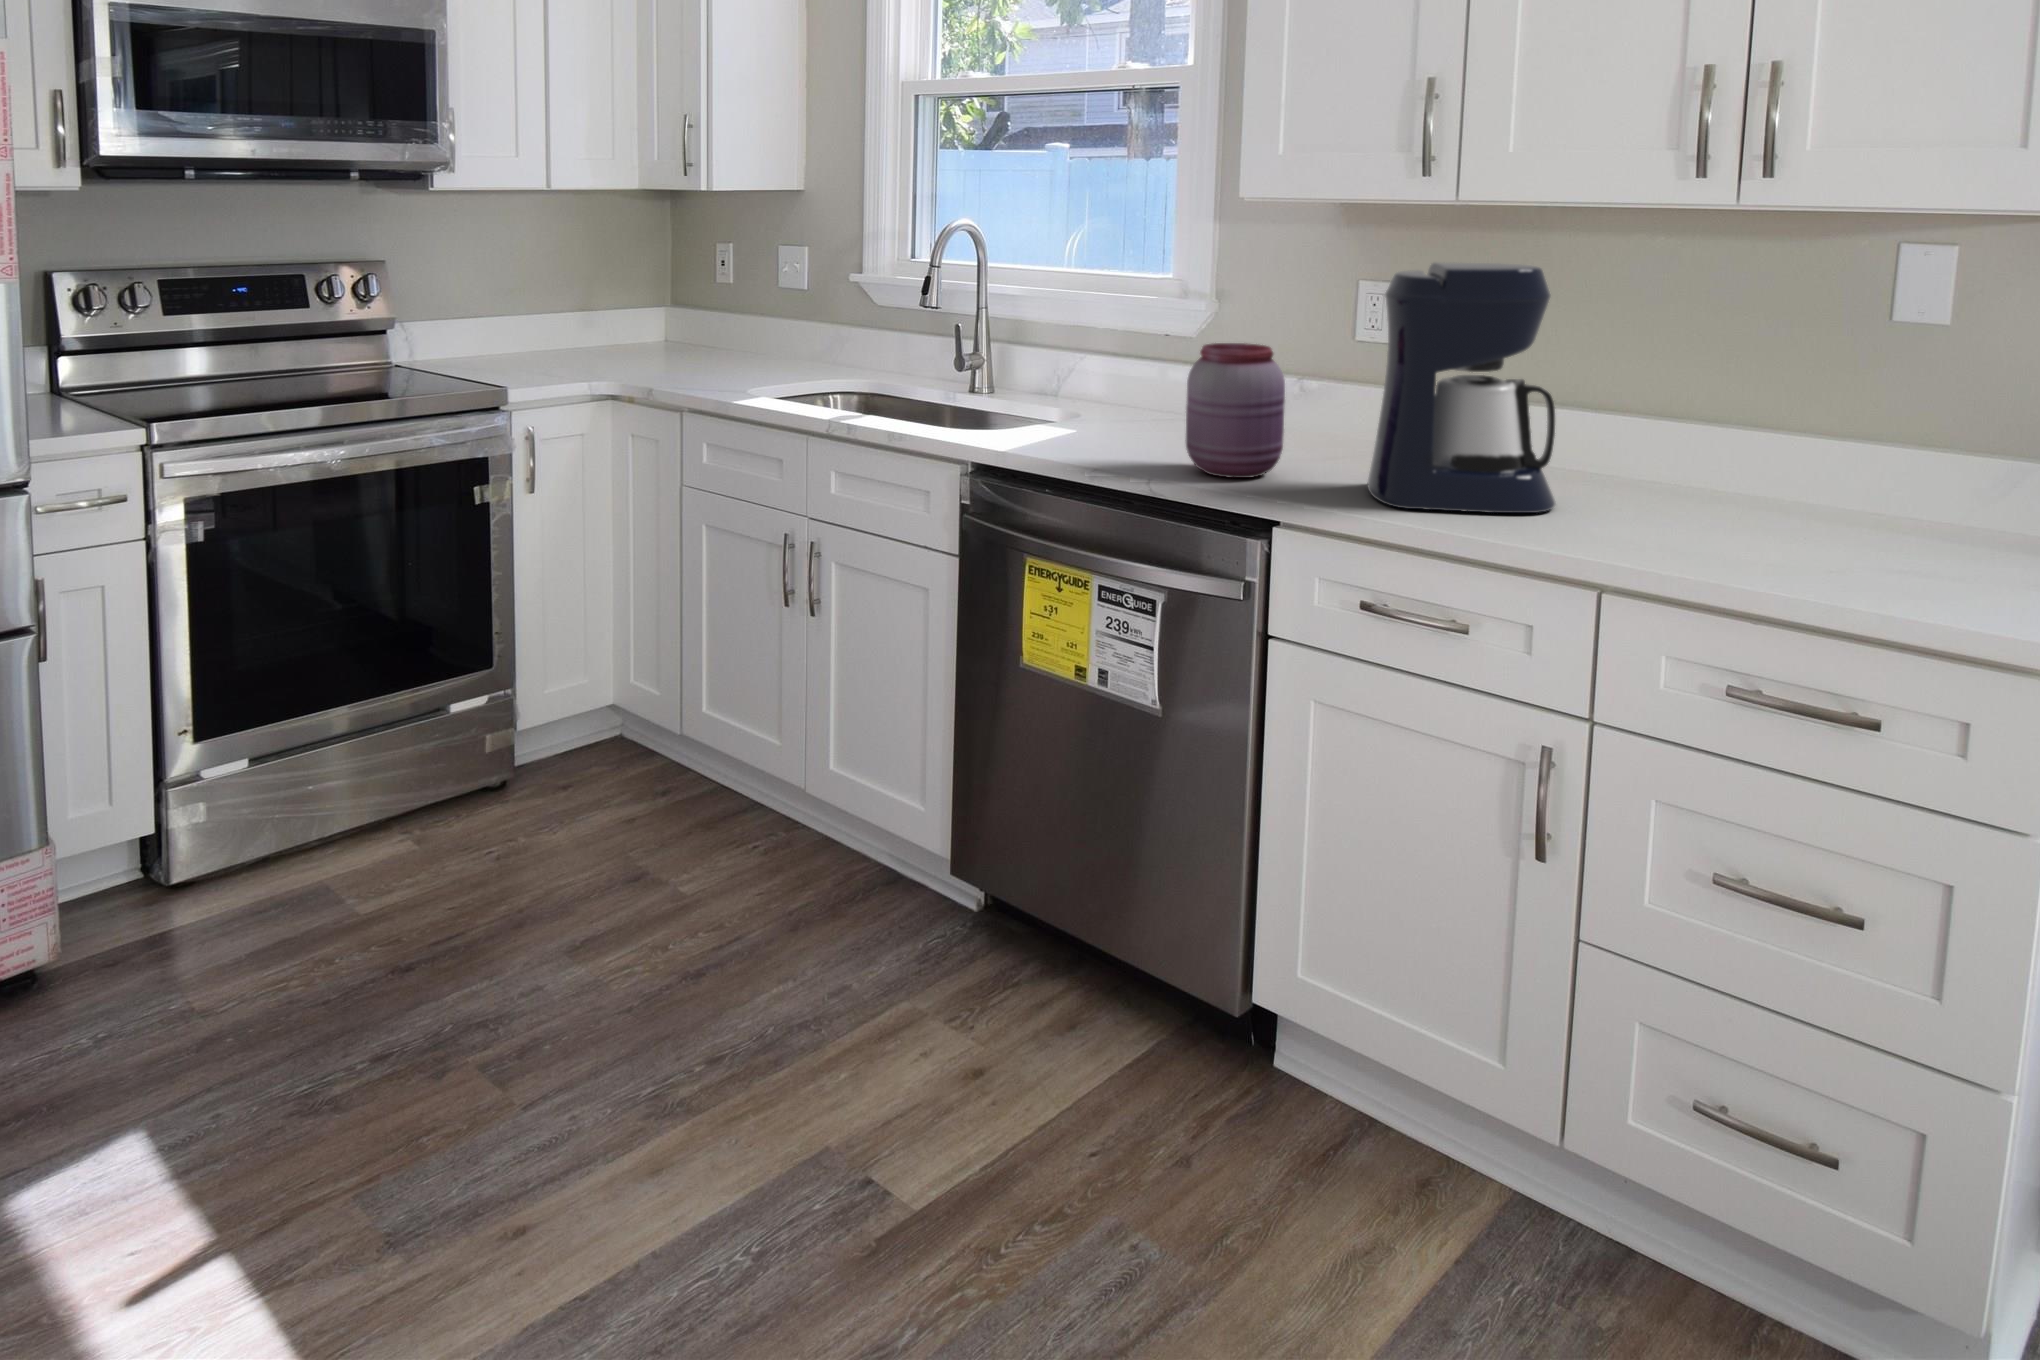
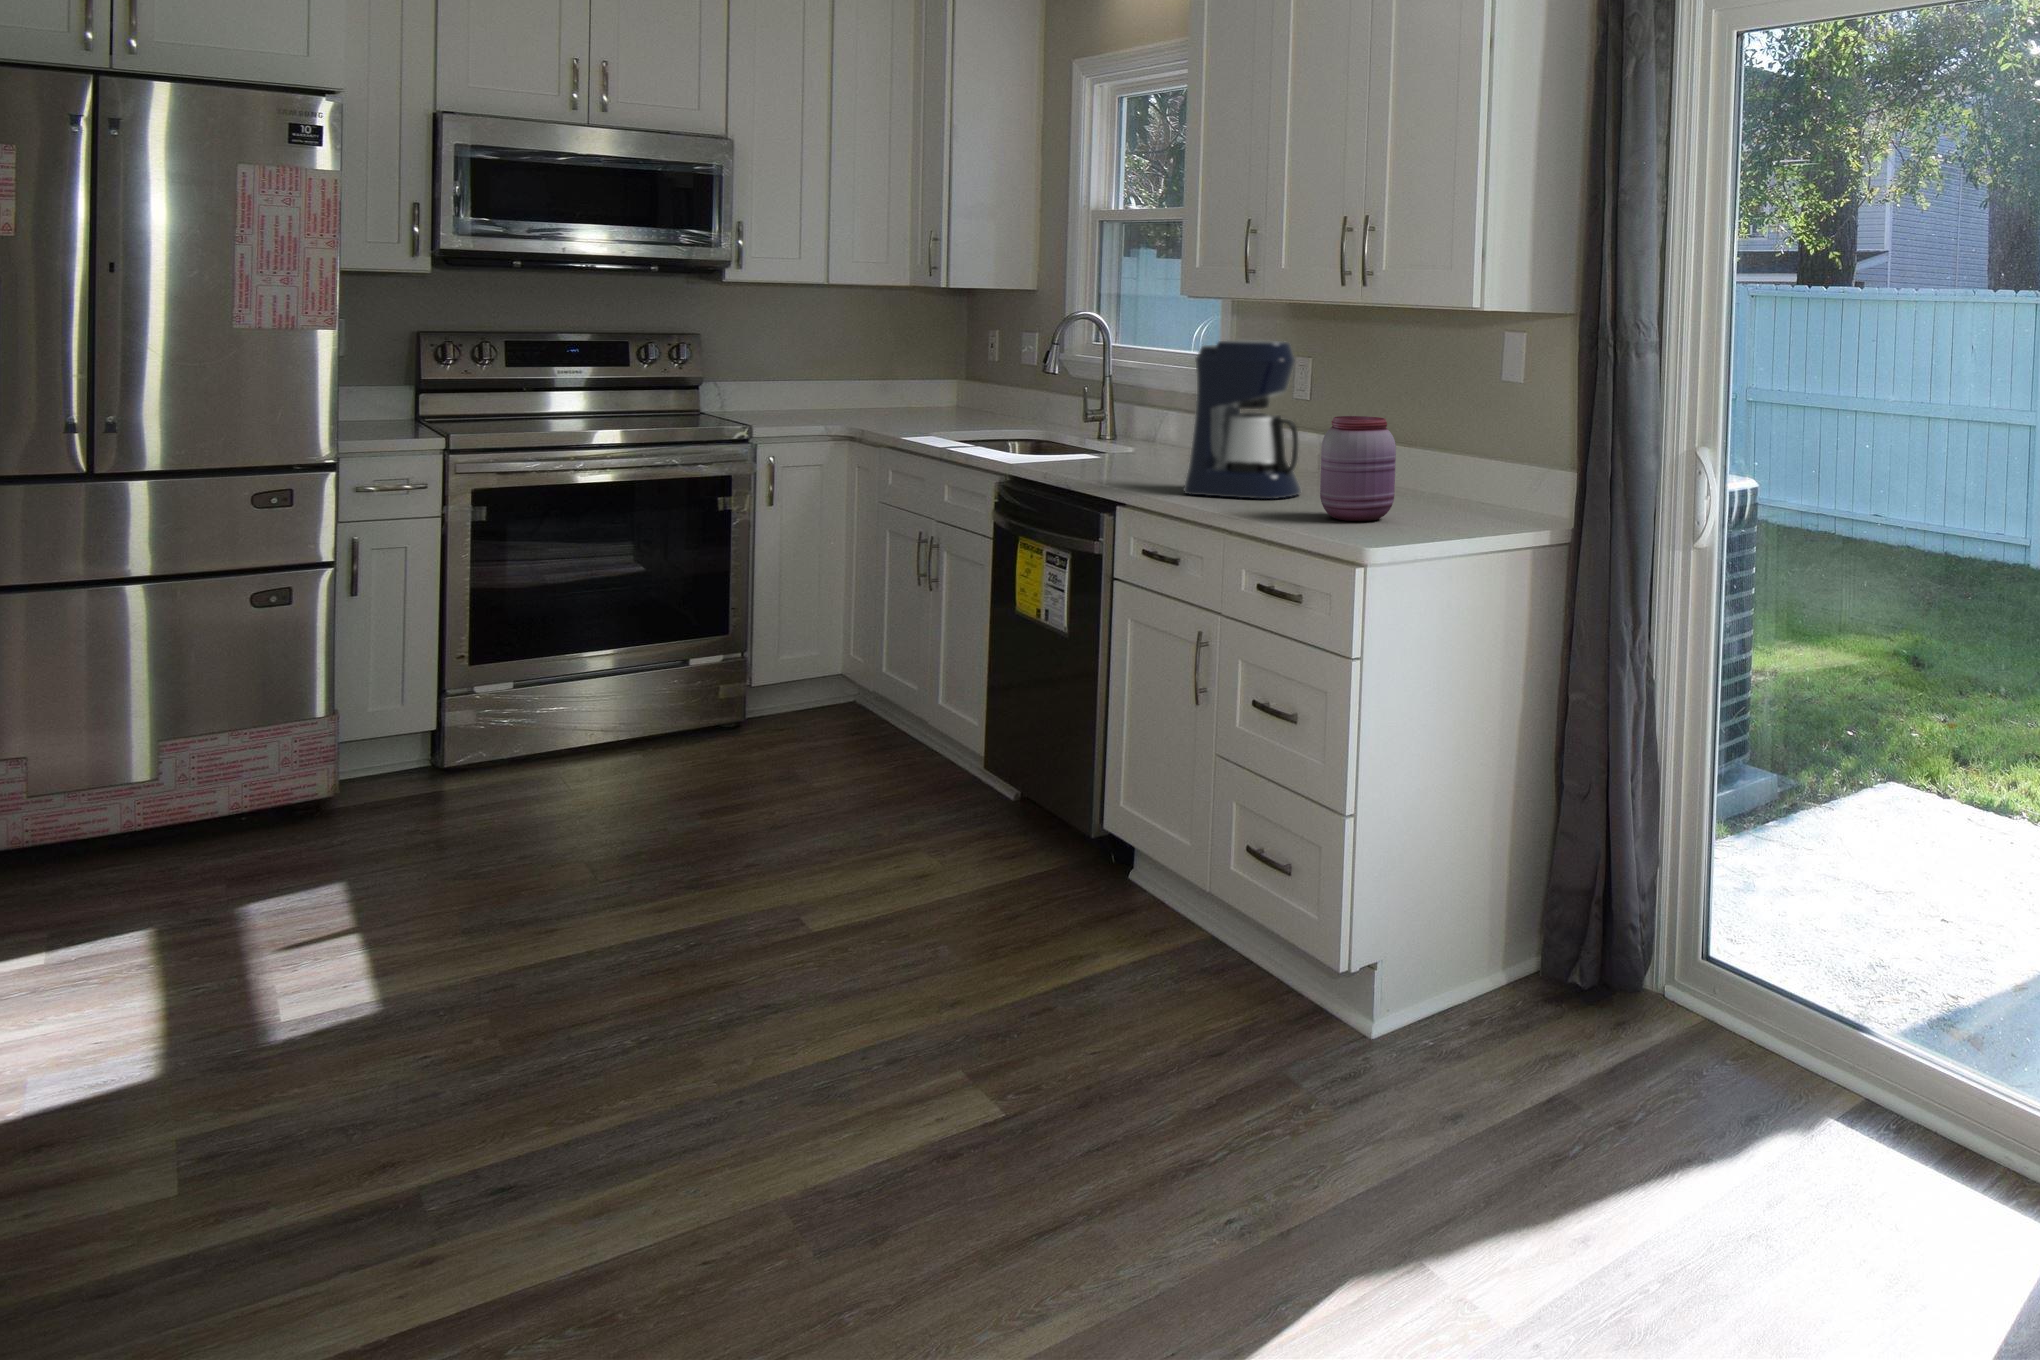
jar: present [1186,343,1285,478] -> present [1320,416,1396,521]

